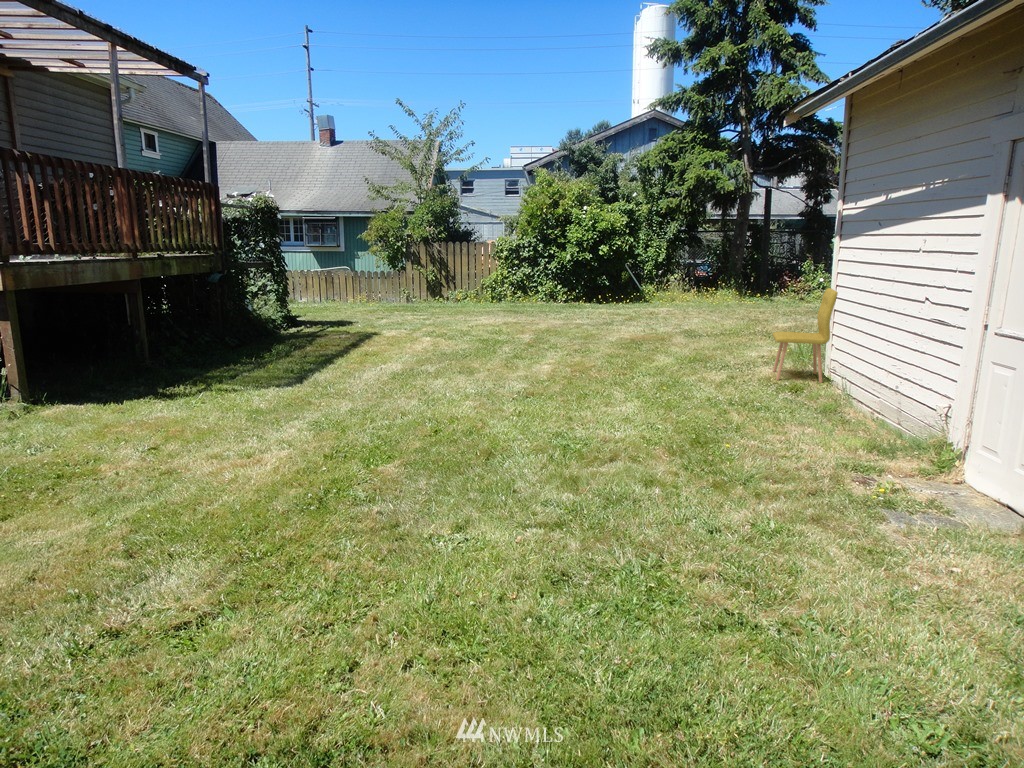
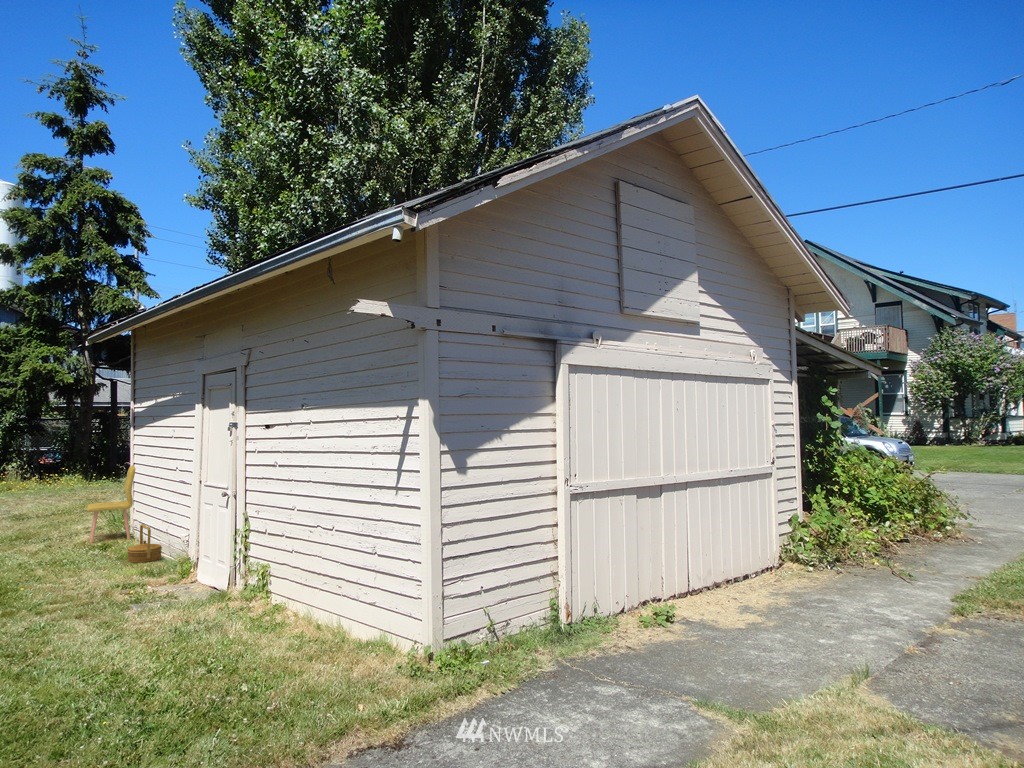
woven basket: none [836,372,885,426] -> present [127,524,162,563]

